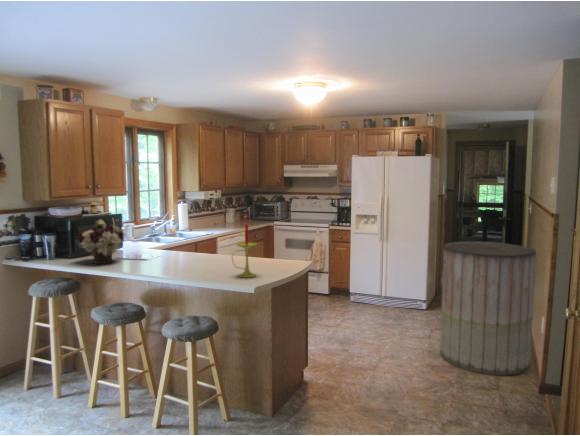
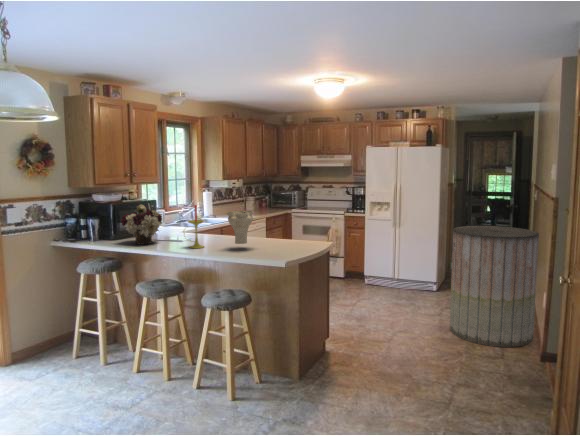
candle: present [232,224,257,277] -> present [188,205,204,248]
vase: none [187,227,227,266] -> present [227,211,253,244]

